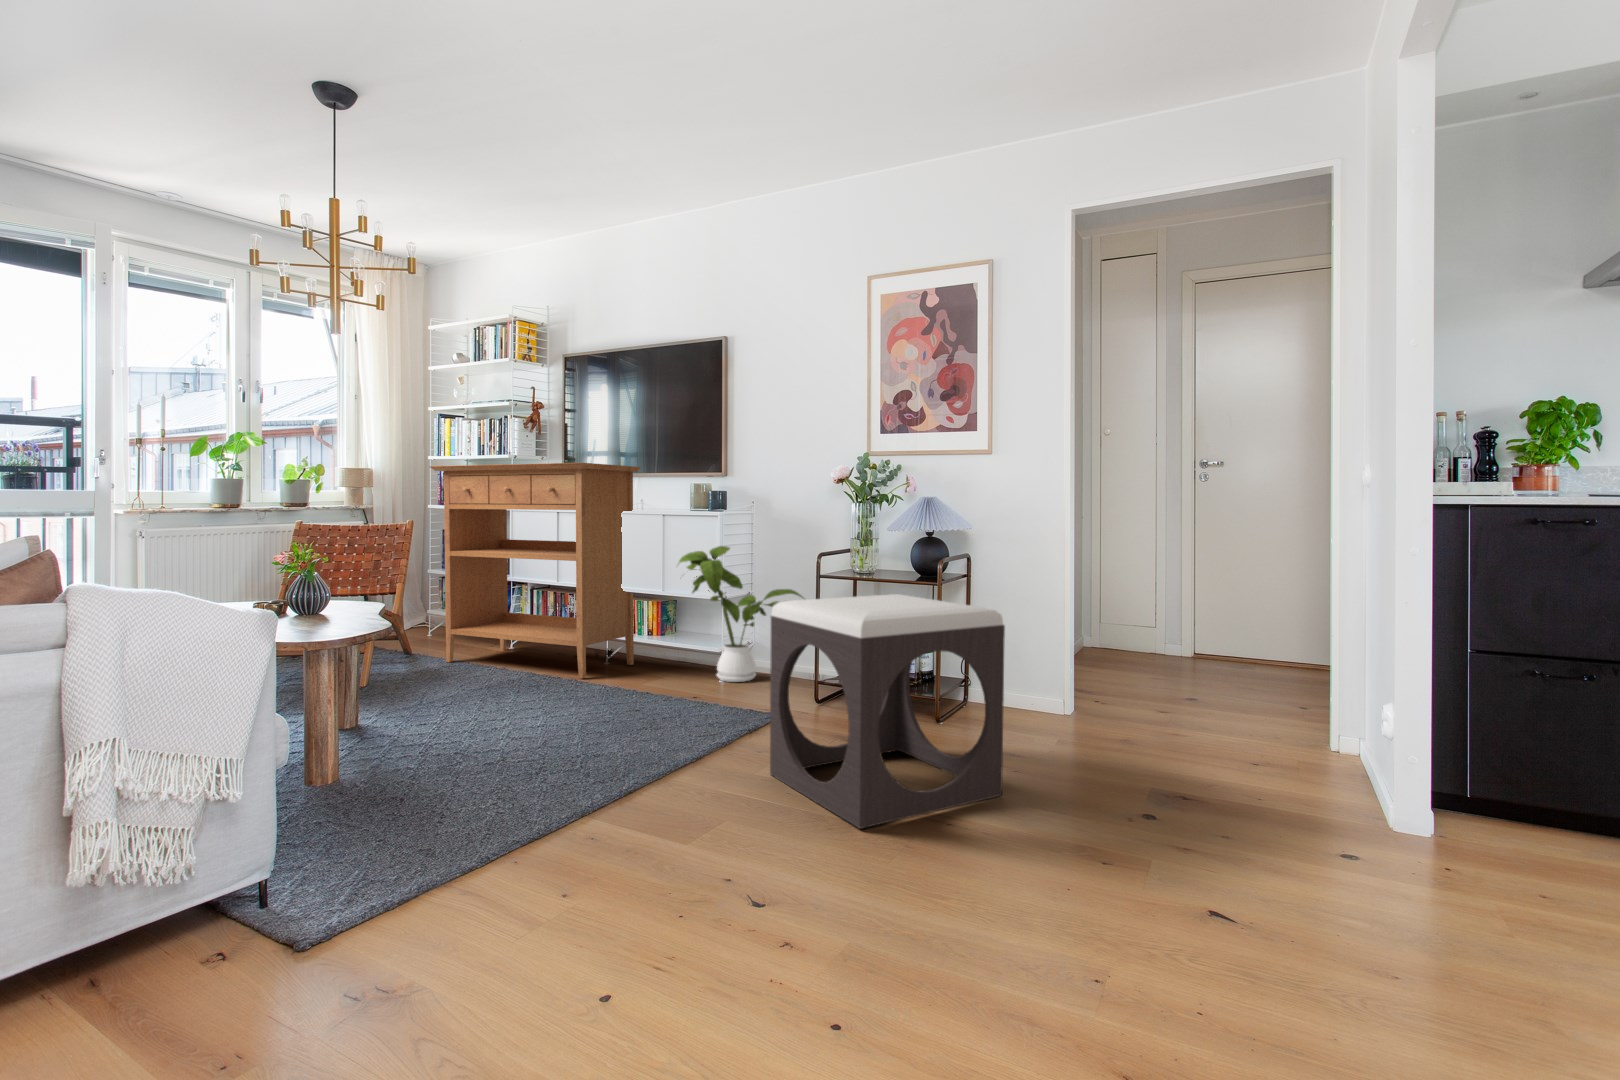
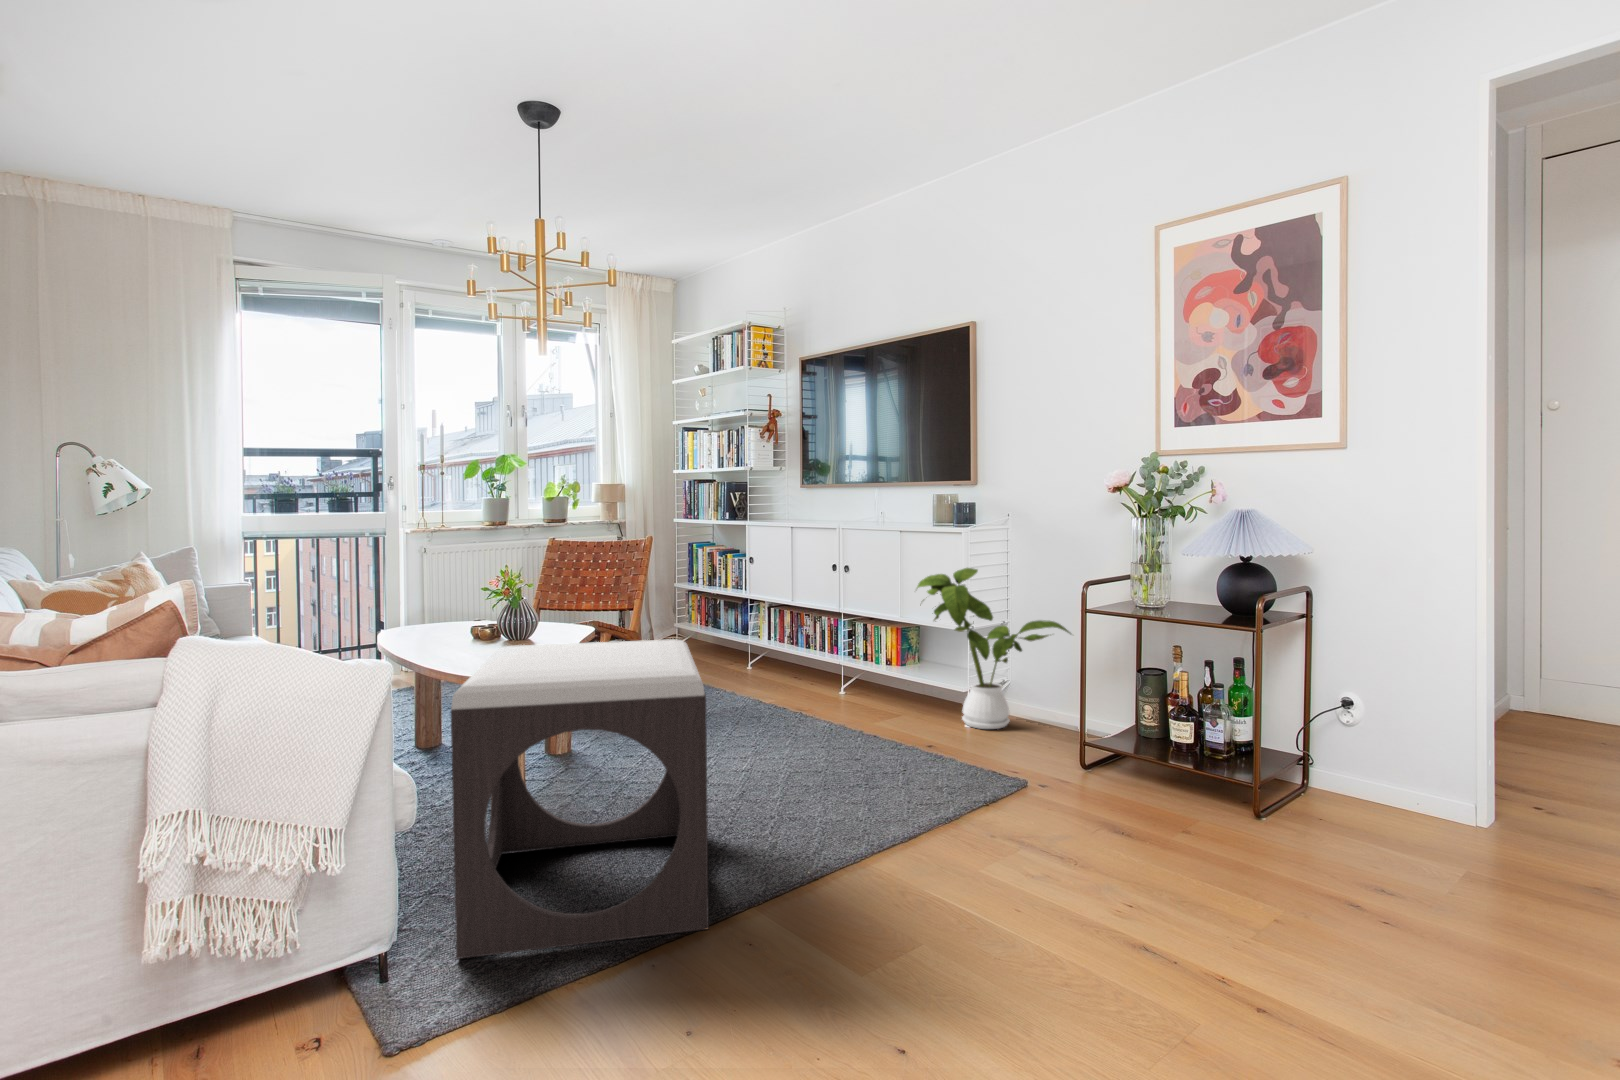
console table: present [429,463,640,678] -> none [667,474,877,712]
footstool: present [770,594,1005,829] -> present [451,639,709,959]

